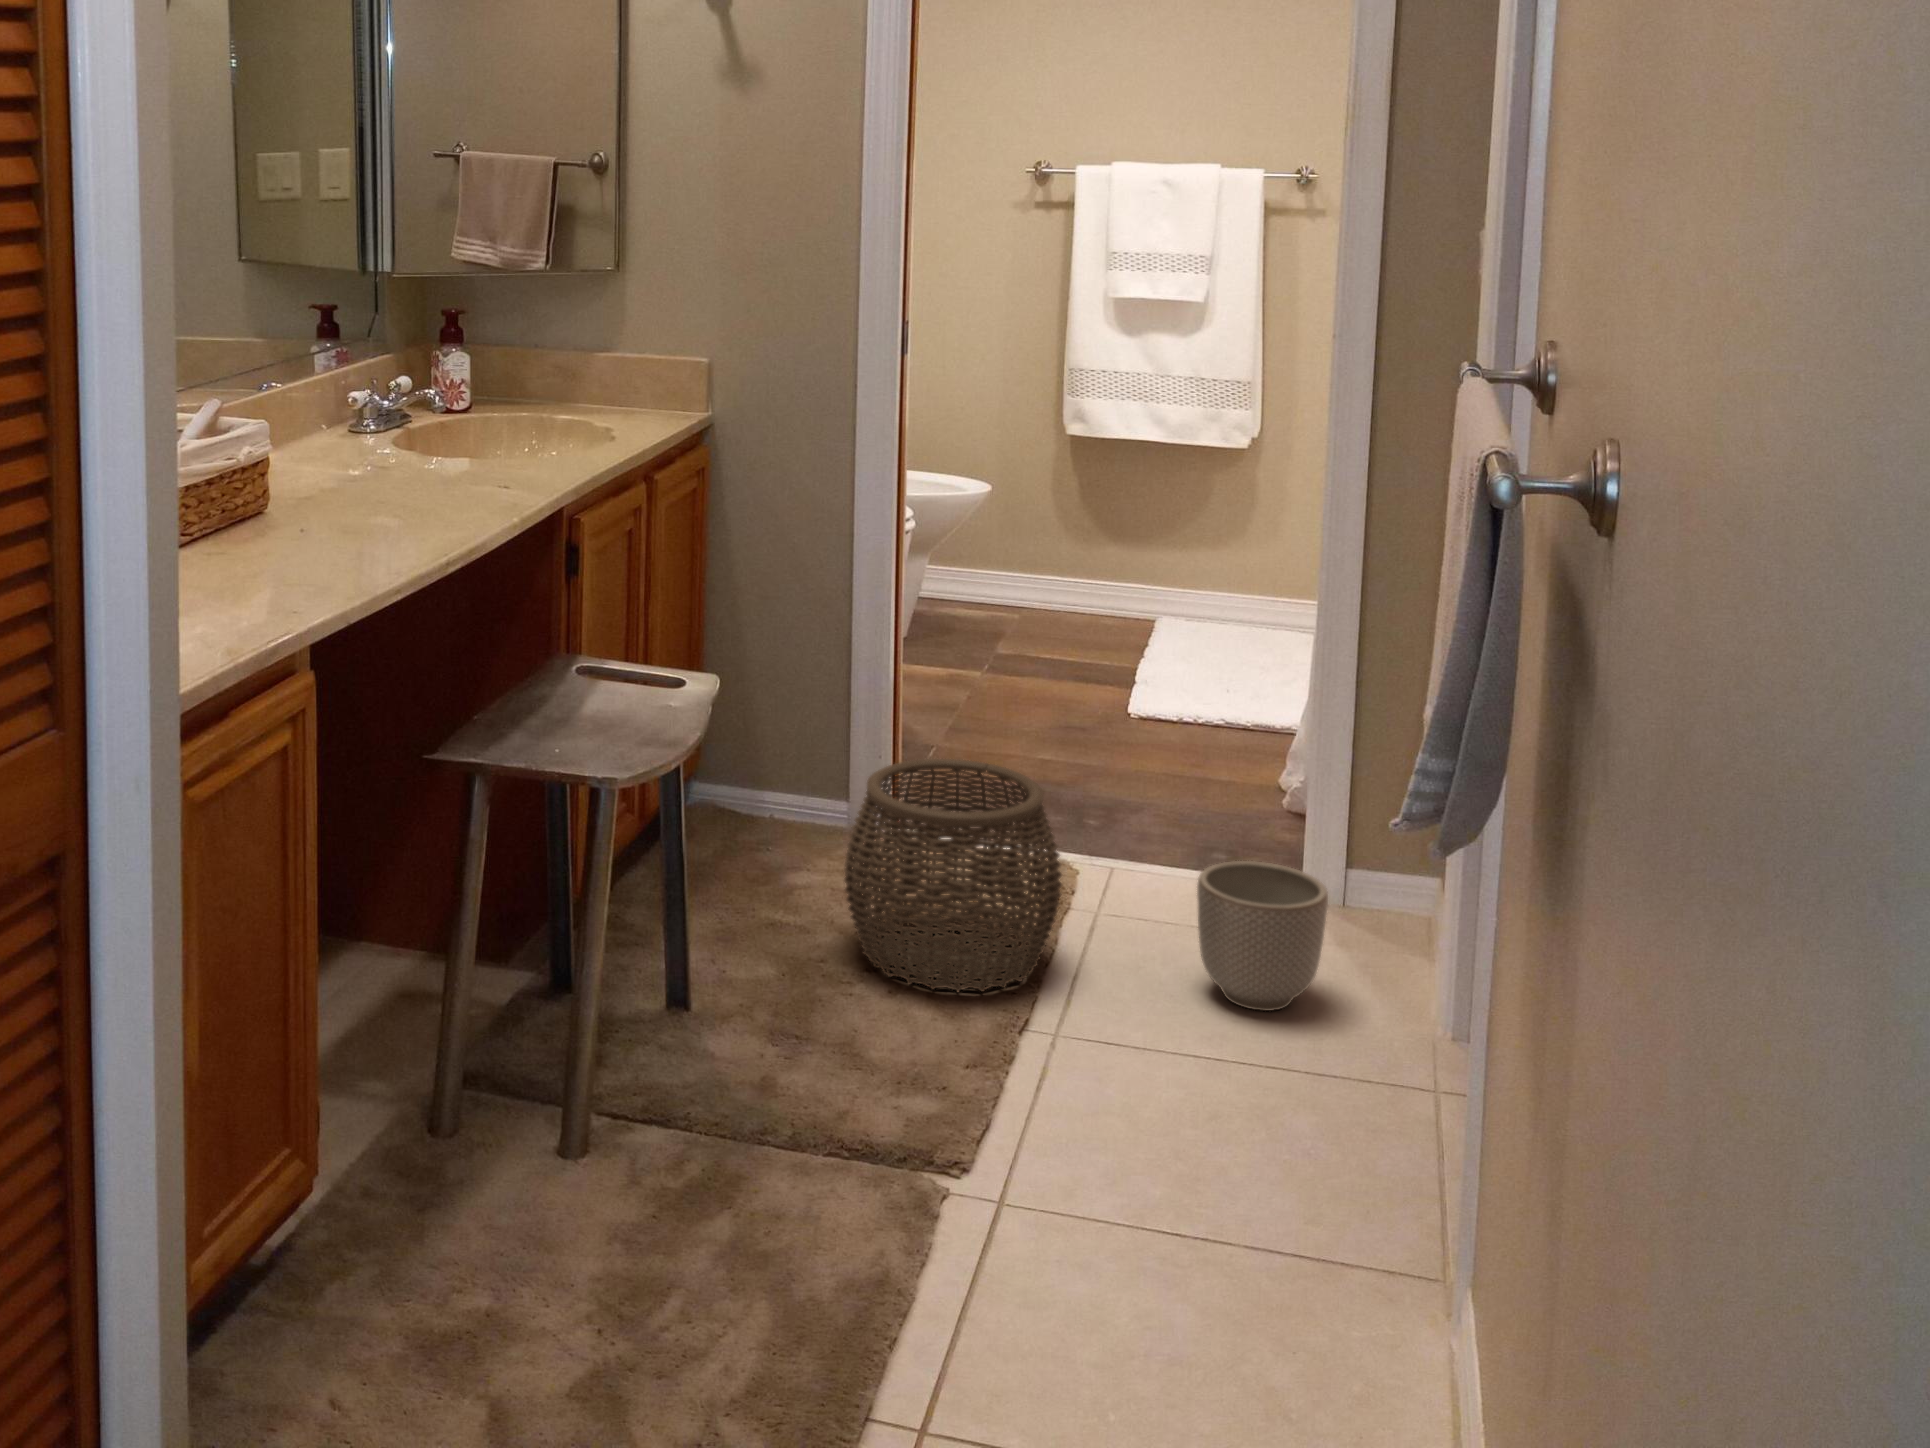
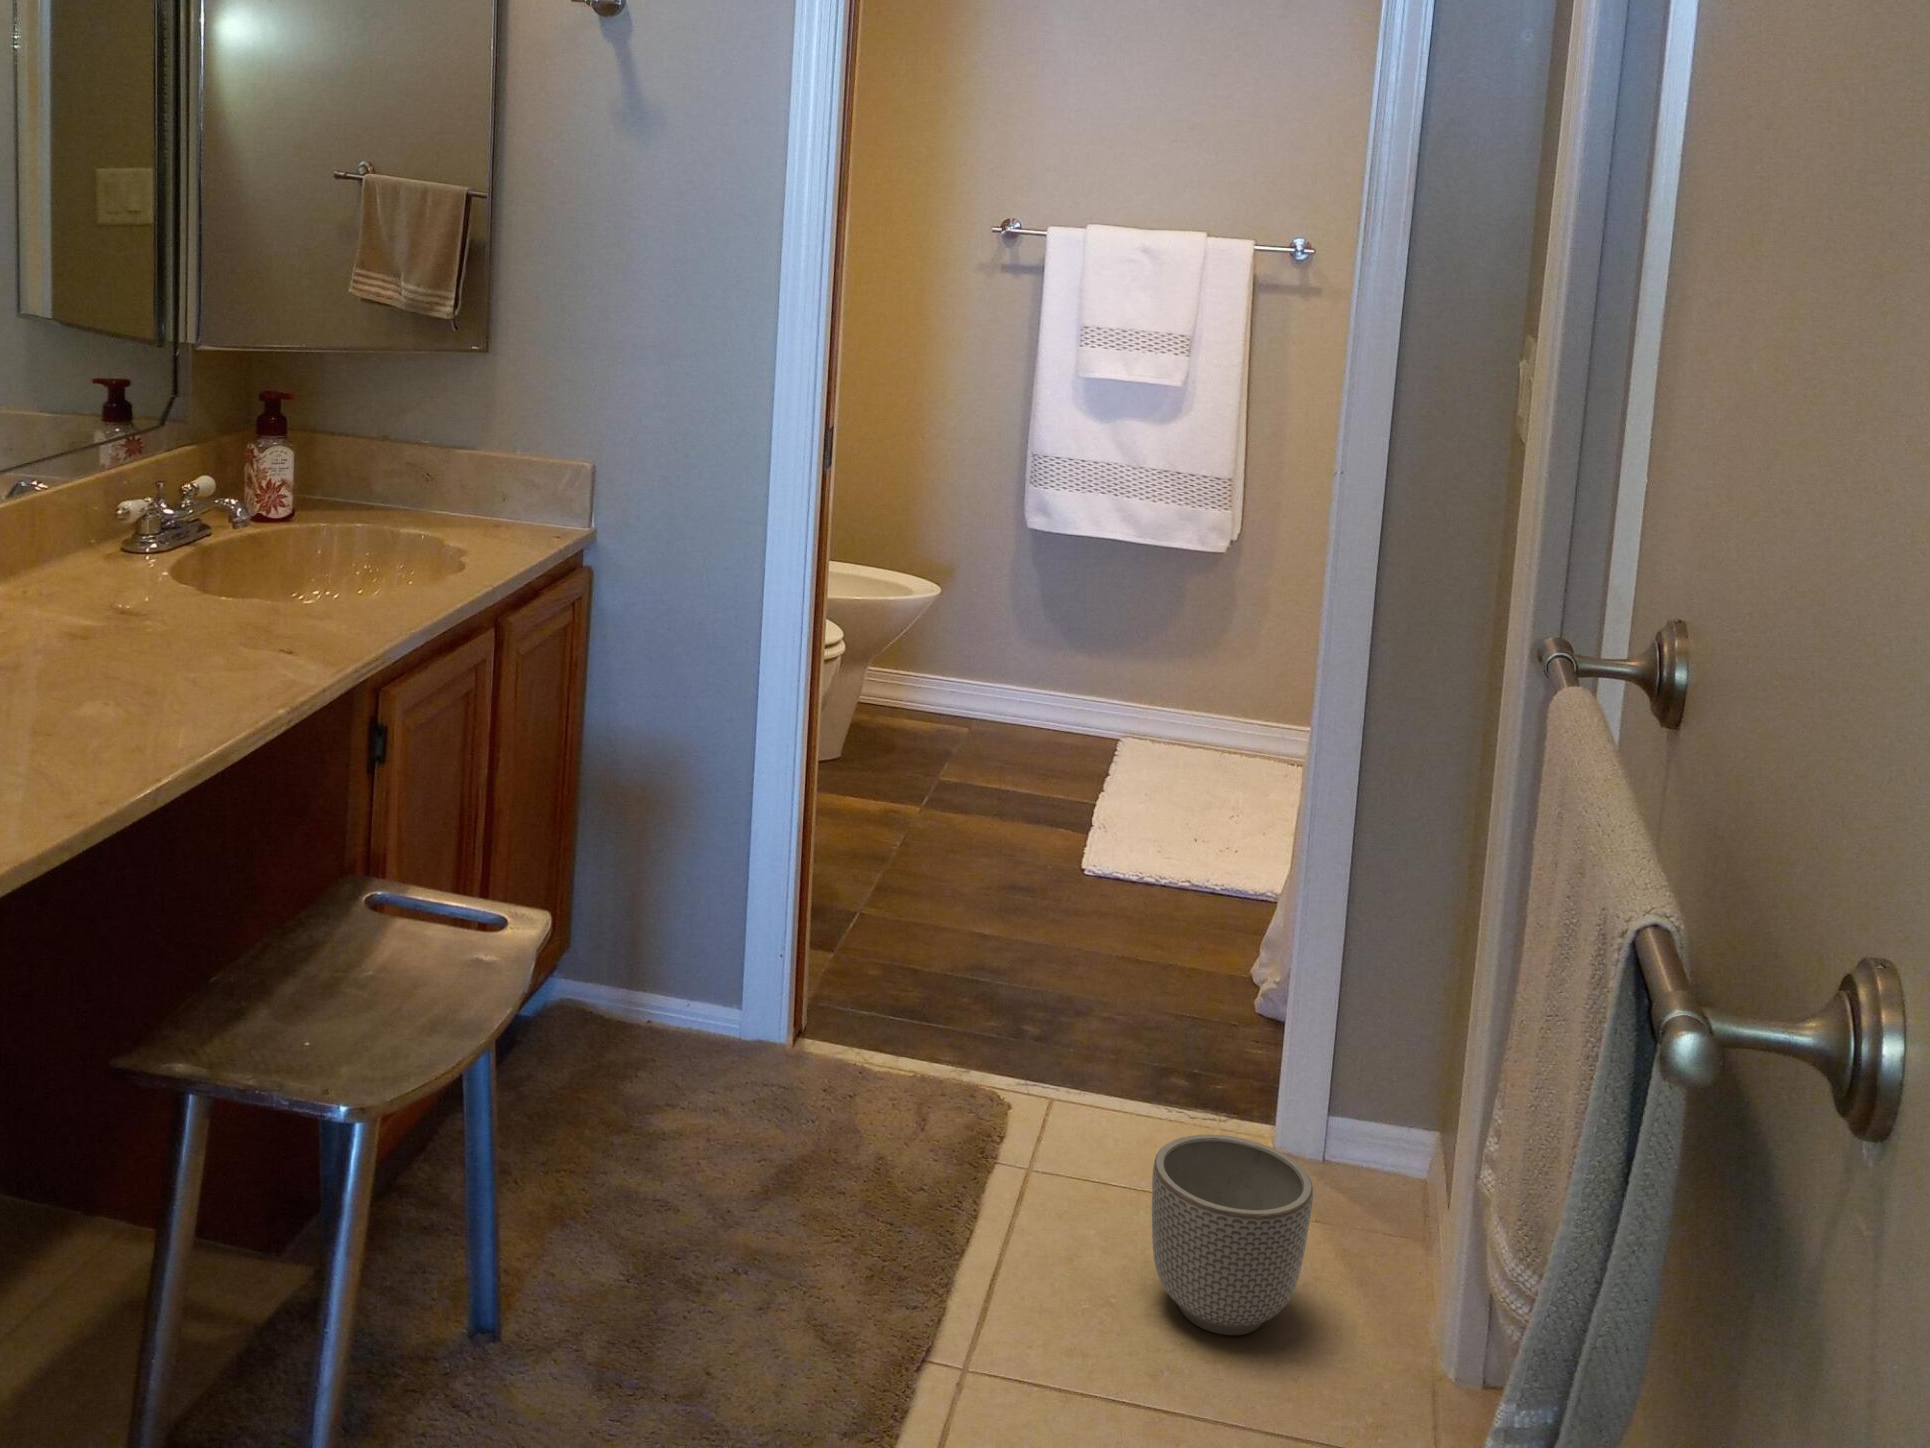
woven basket: present [844,759,1062,992] -> none [714,989,987,1307]

